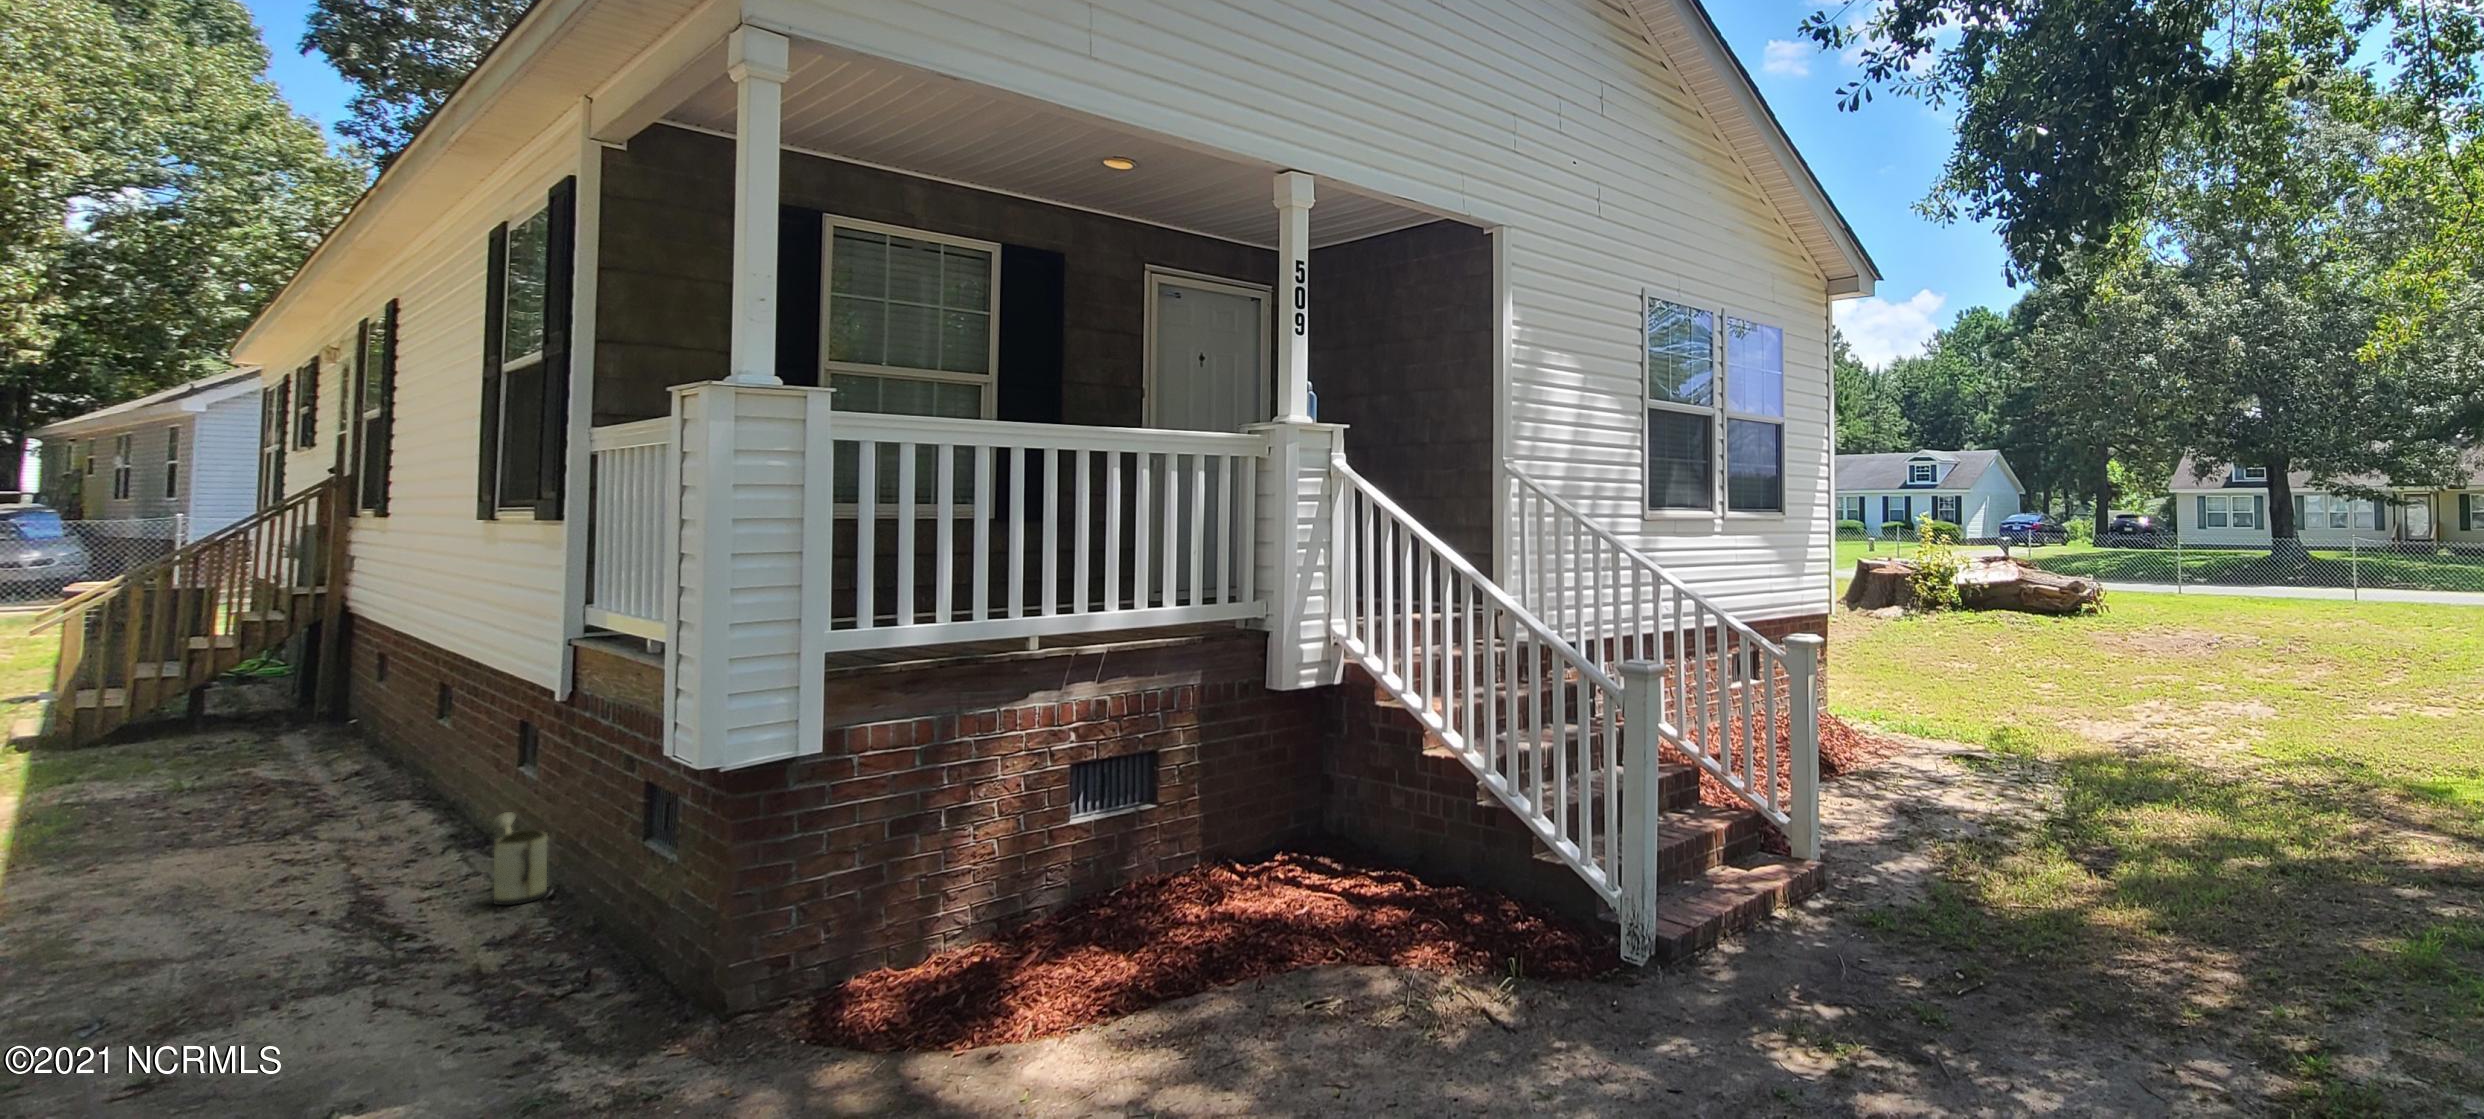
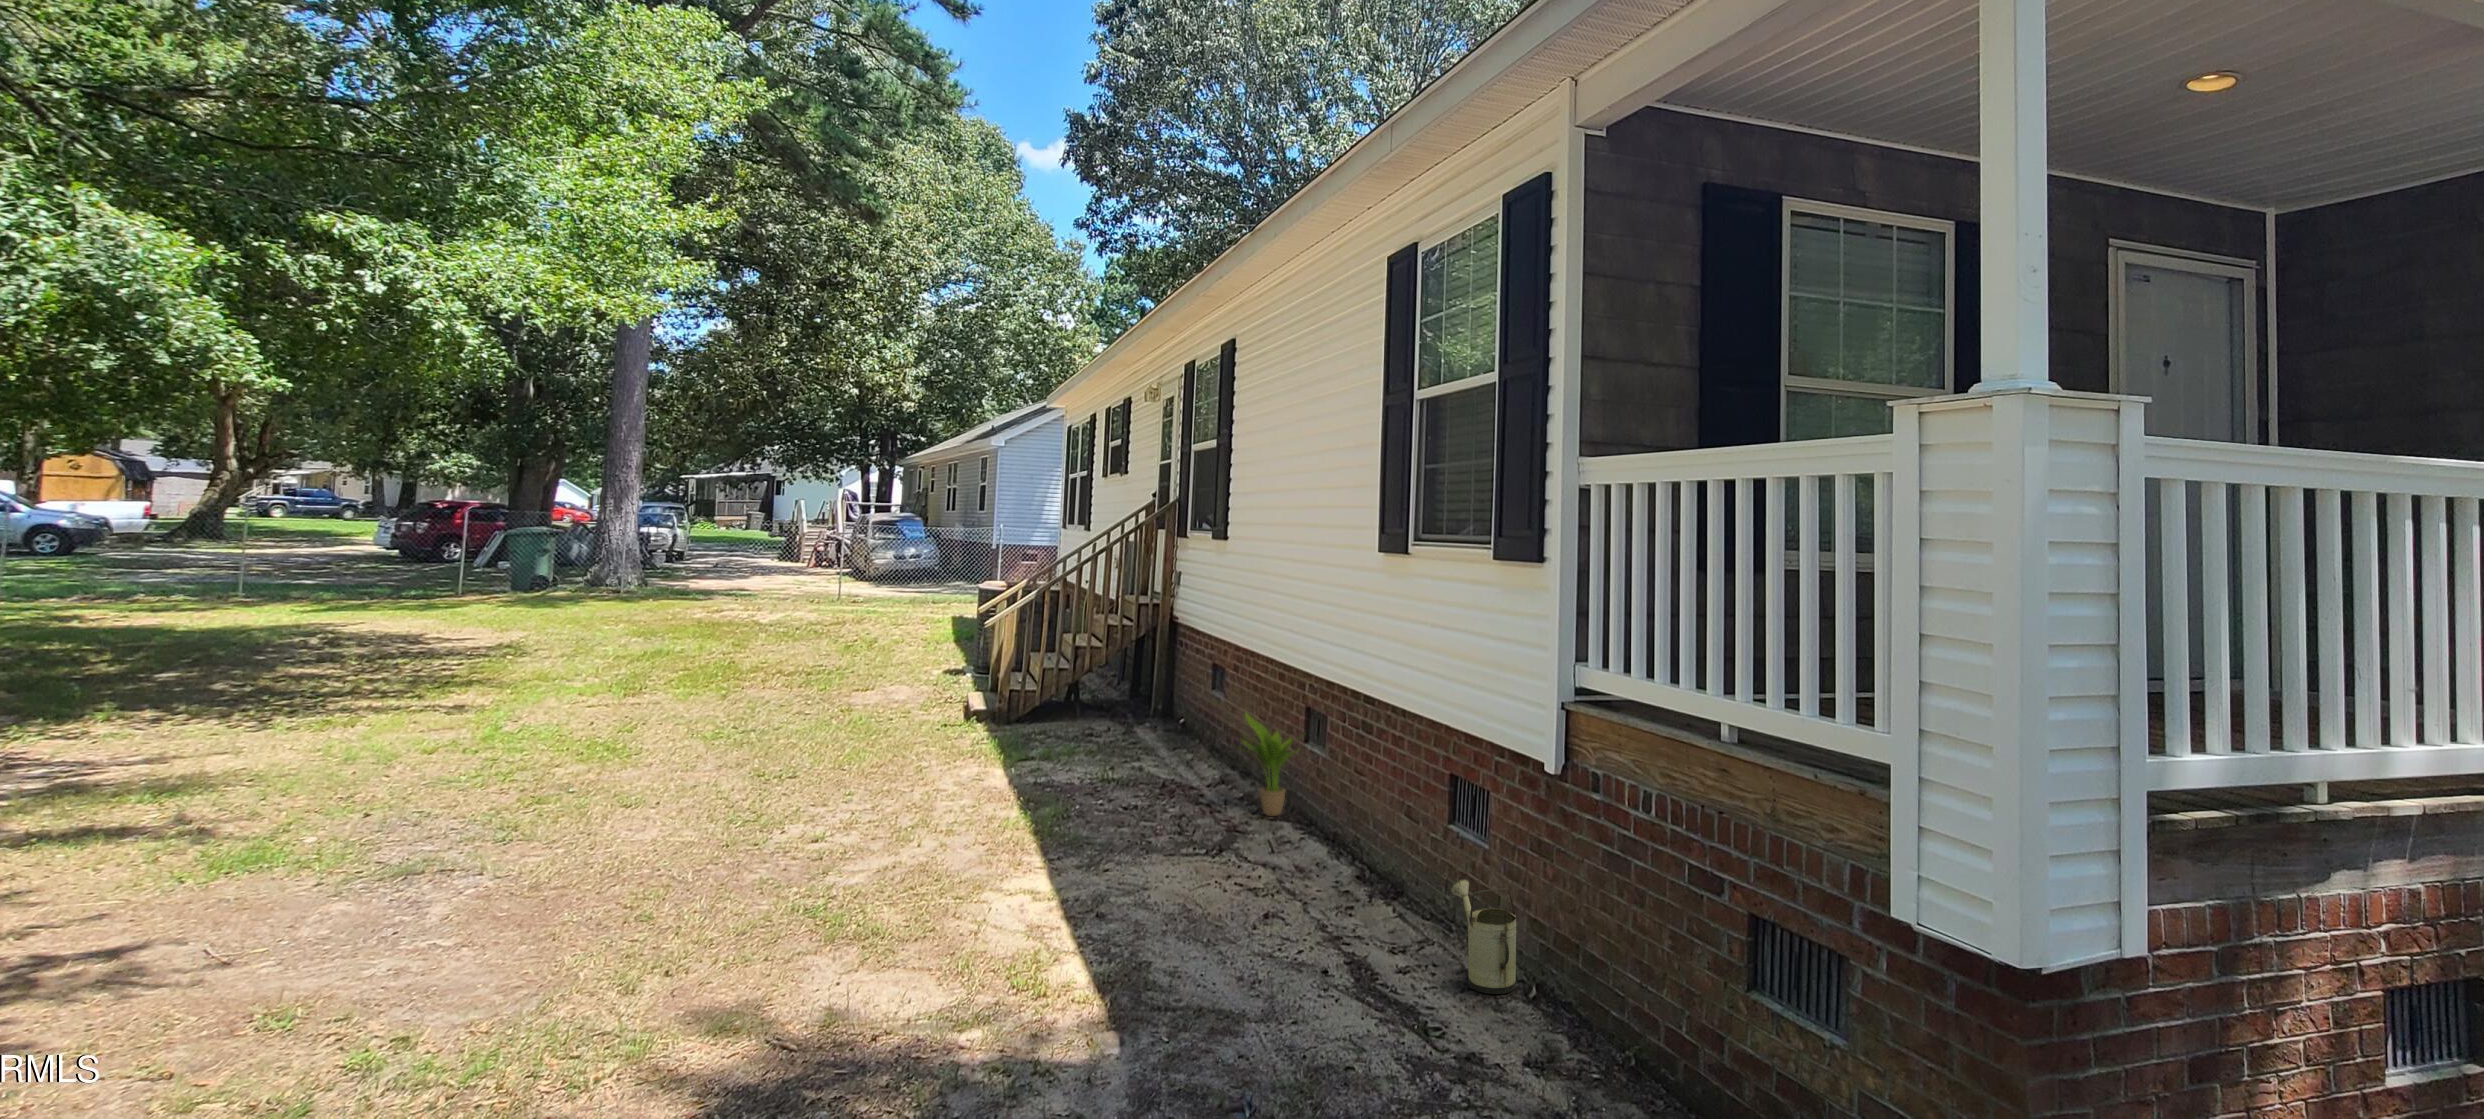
potted plant: none [337,698,436,802] -> present [1243,713,1299,816]

